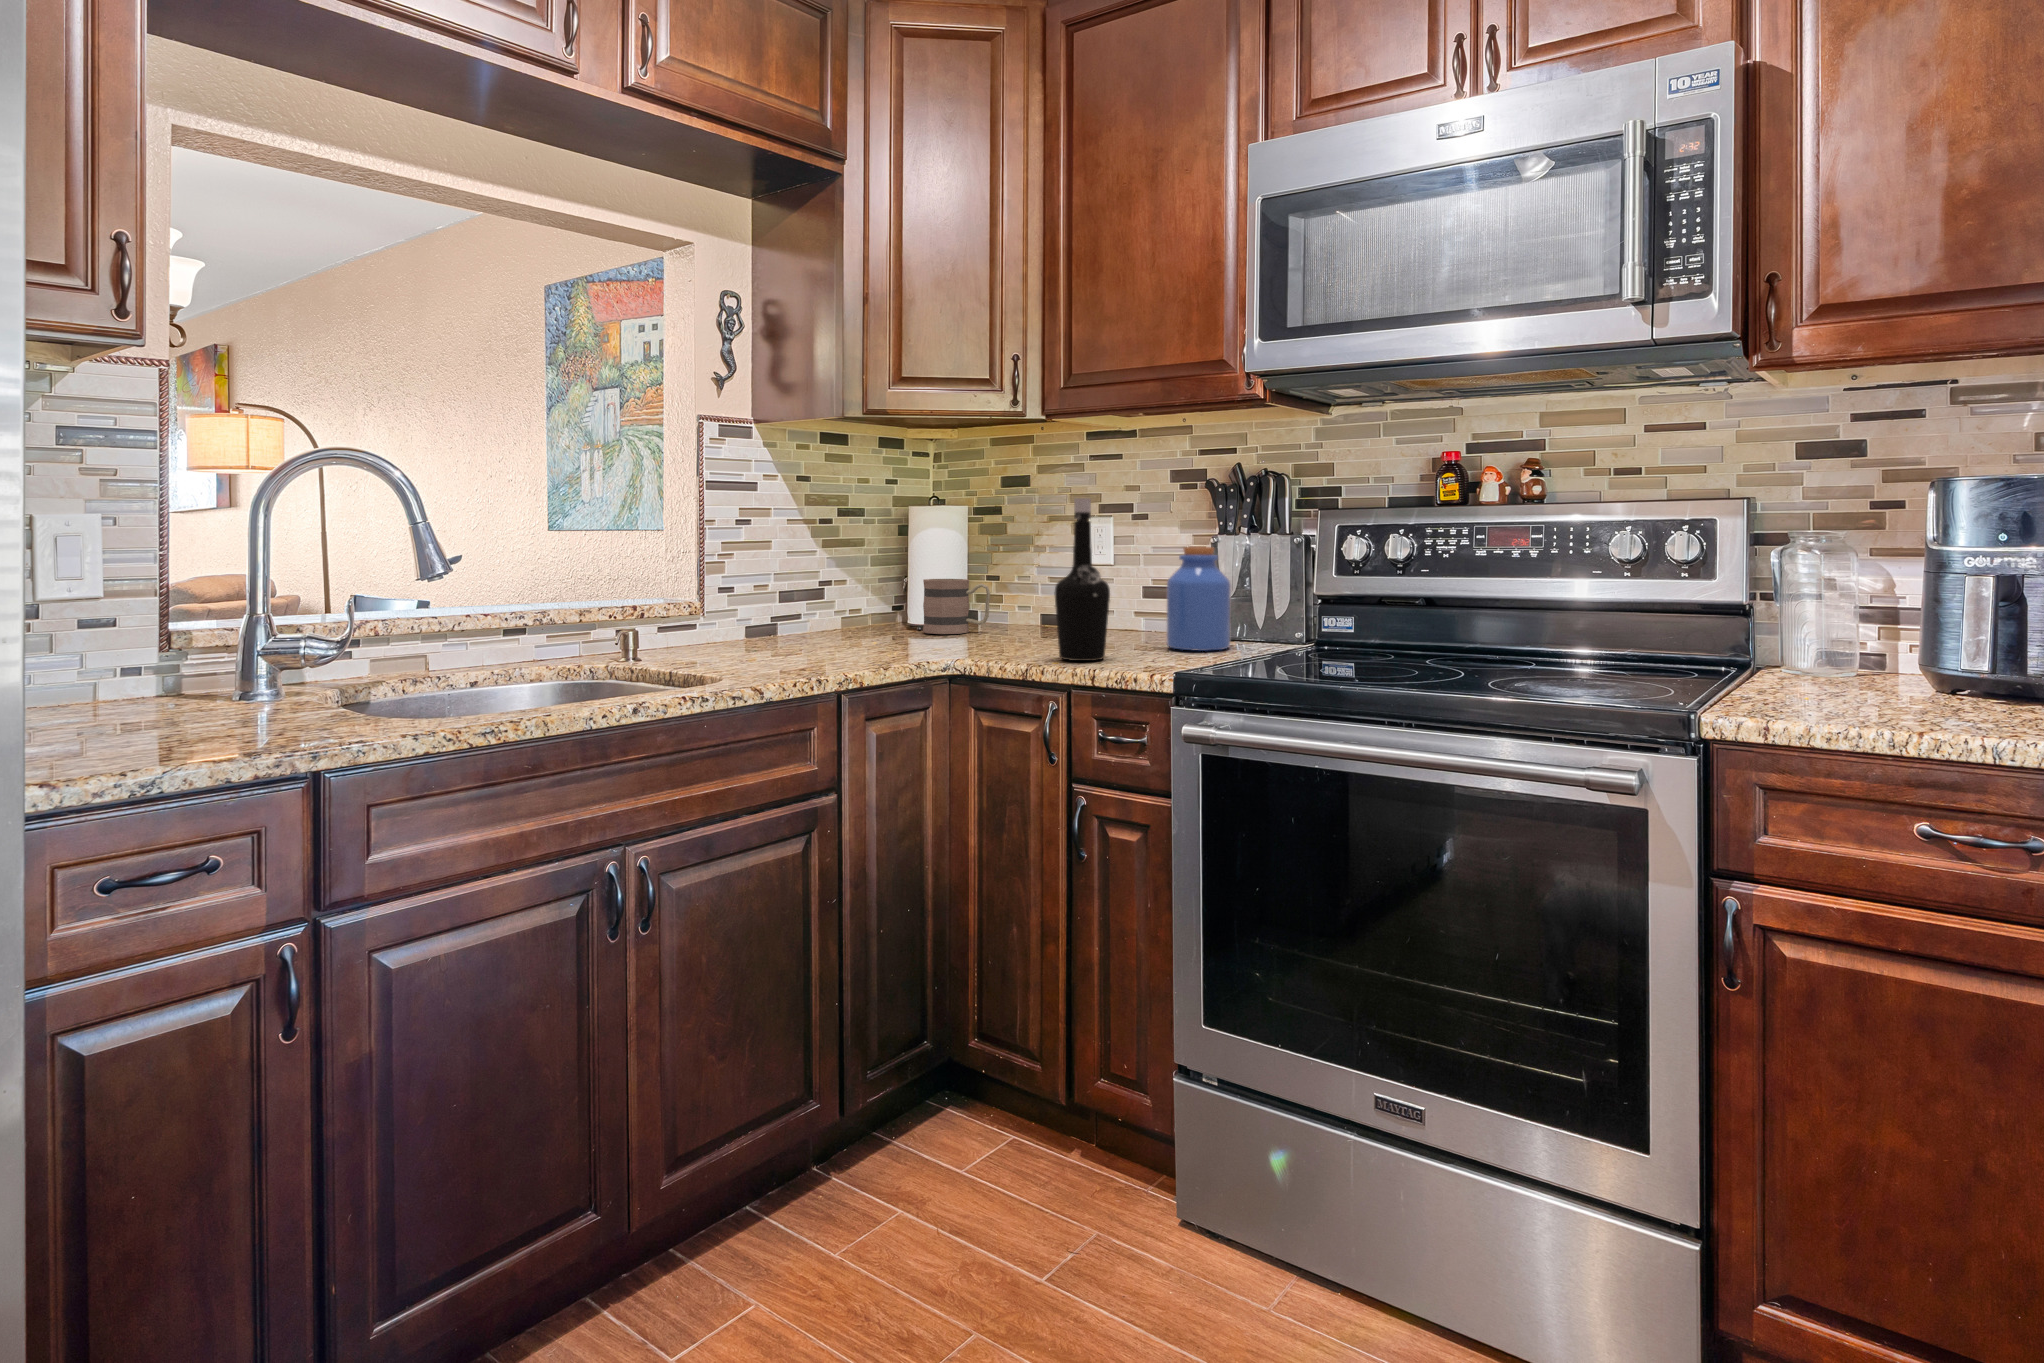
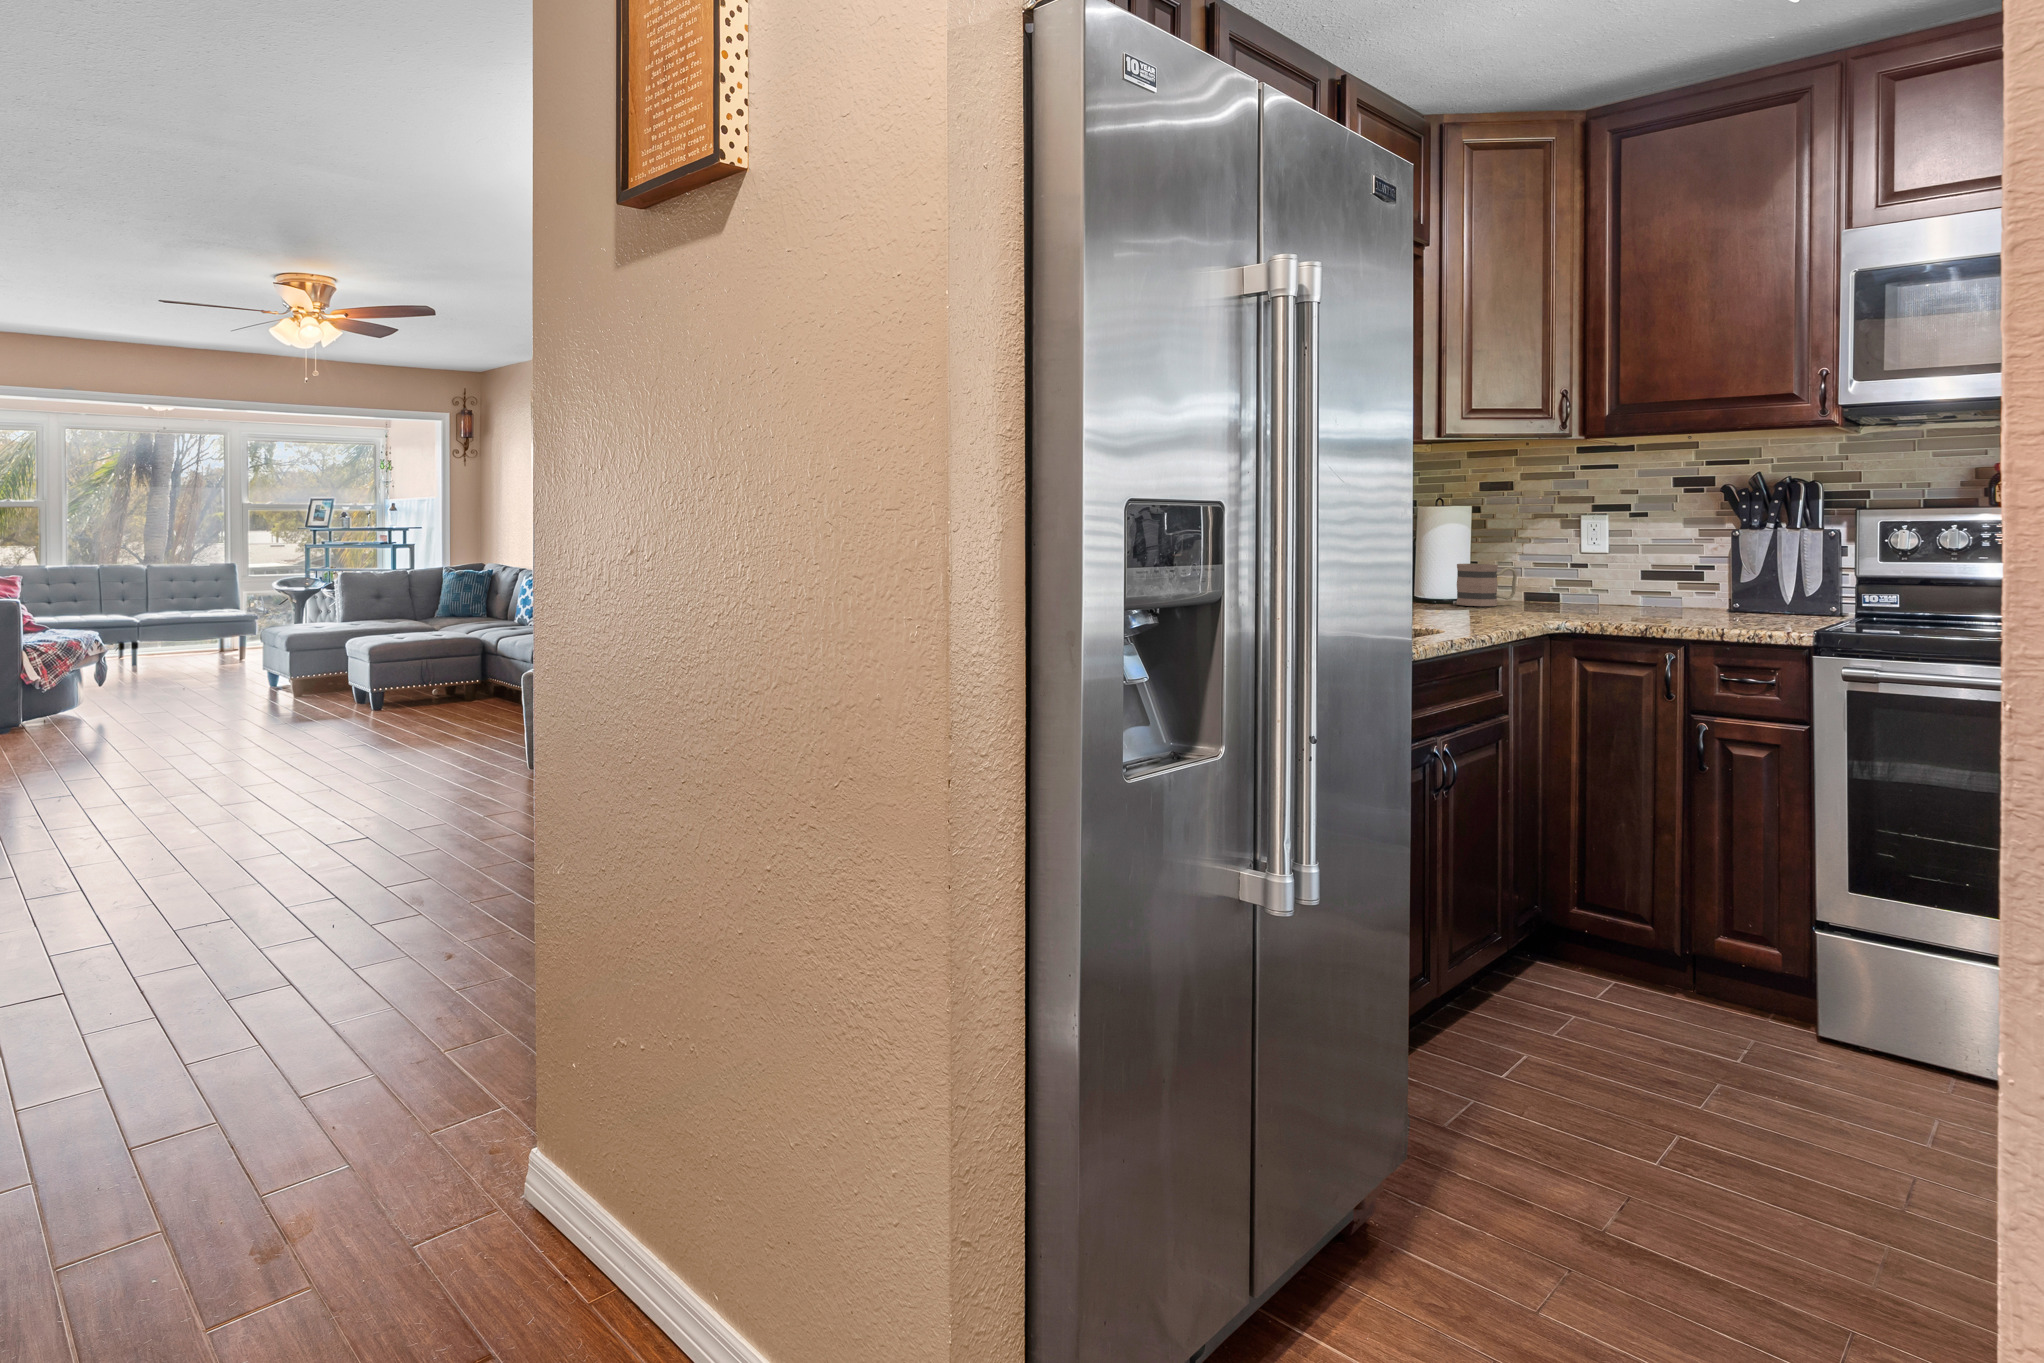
bottle: present [1055,498,1110,661] -> none [1656,502,1708,624]
jar: present [1166,547,1231,651] -> none [1726,539,1790,619]

